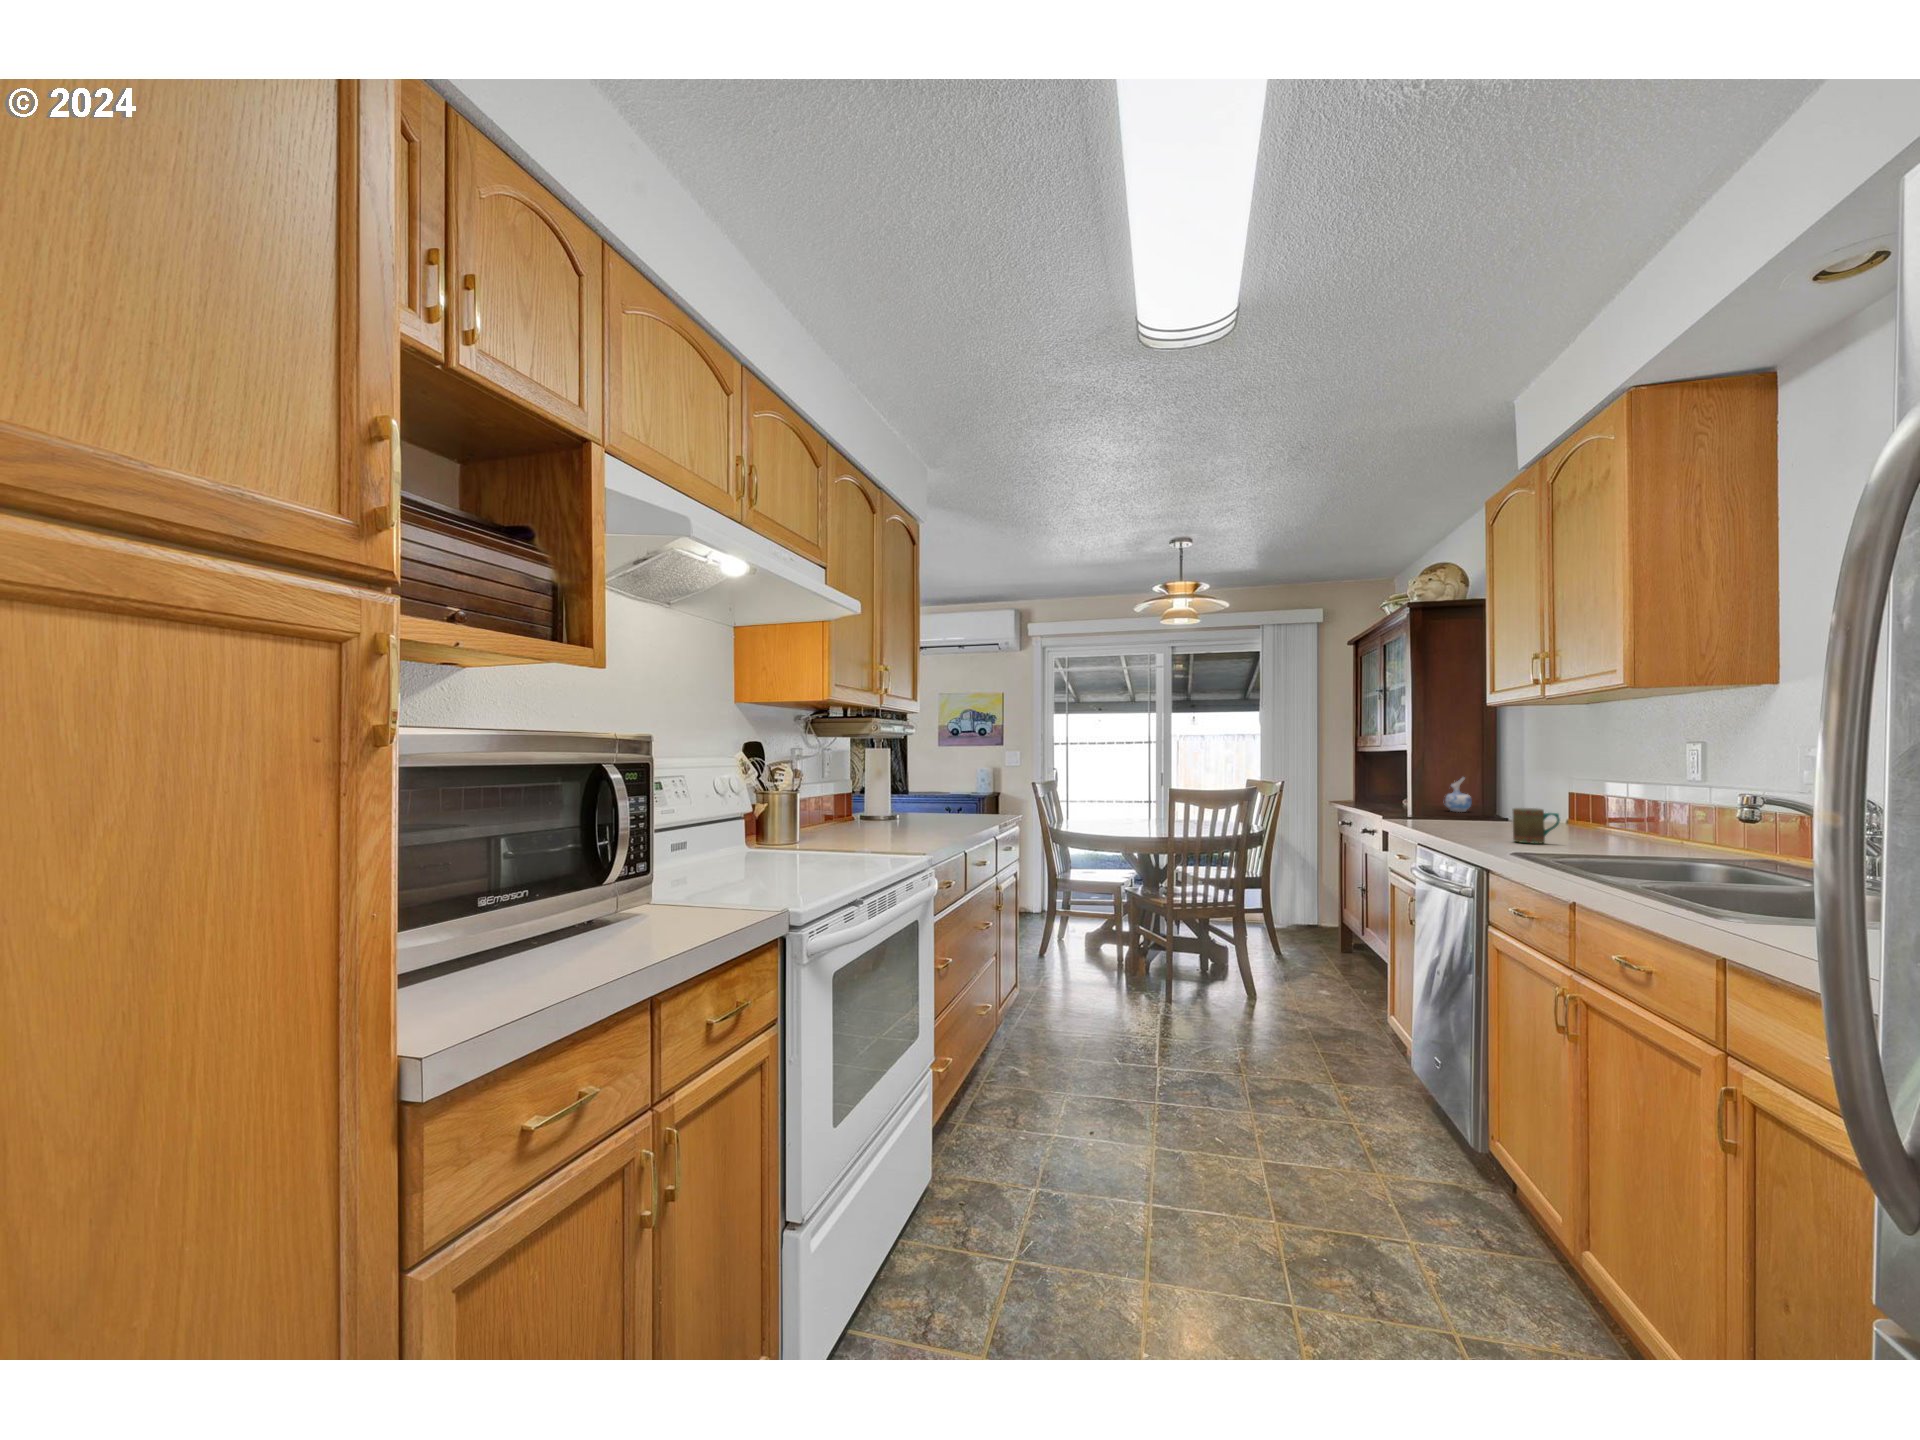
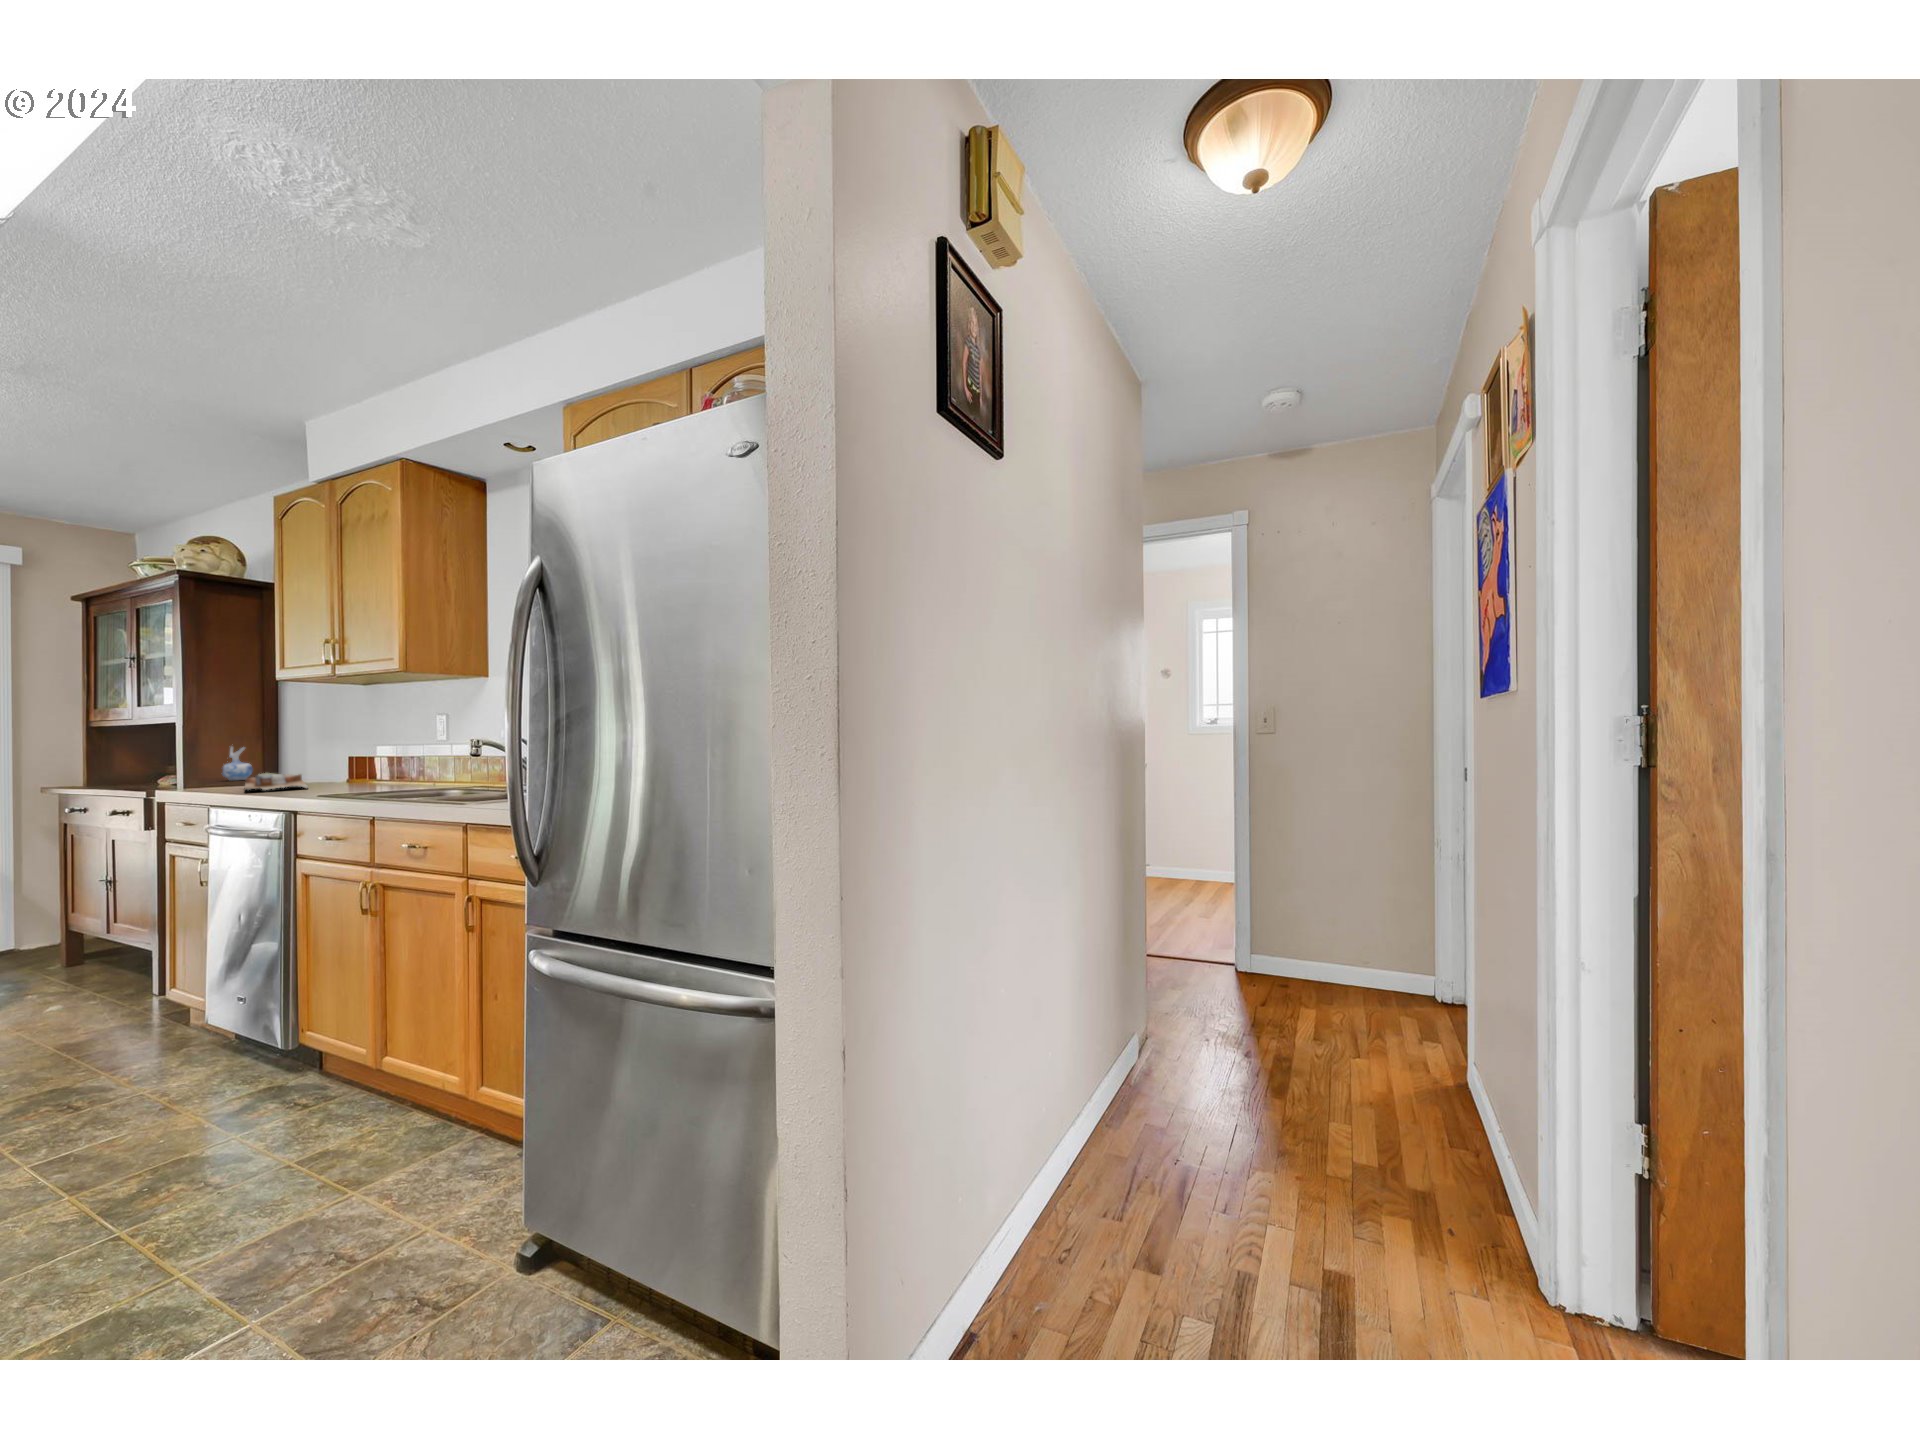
mug: present [1512,808,1560,844] -> none [310,765,350,793]
cutting board: none [1450,811,1515,834] -> present [244,773,308,790]

